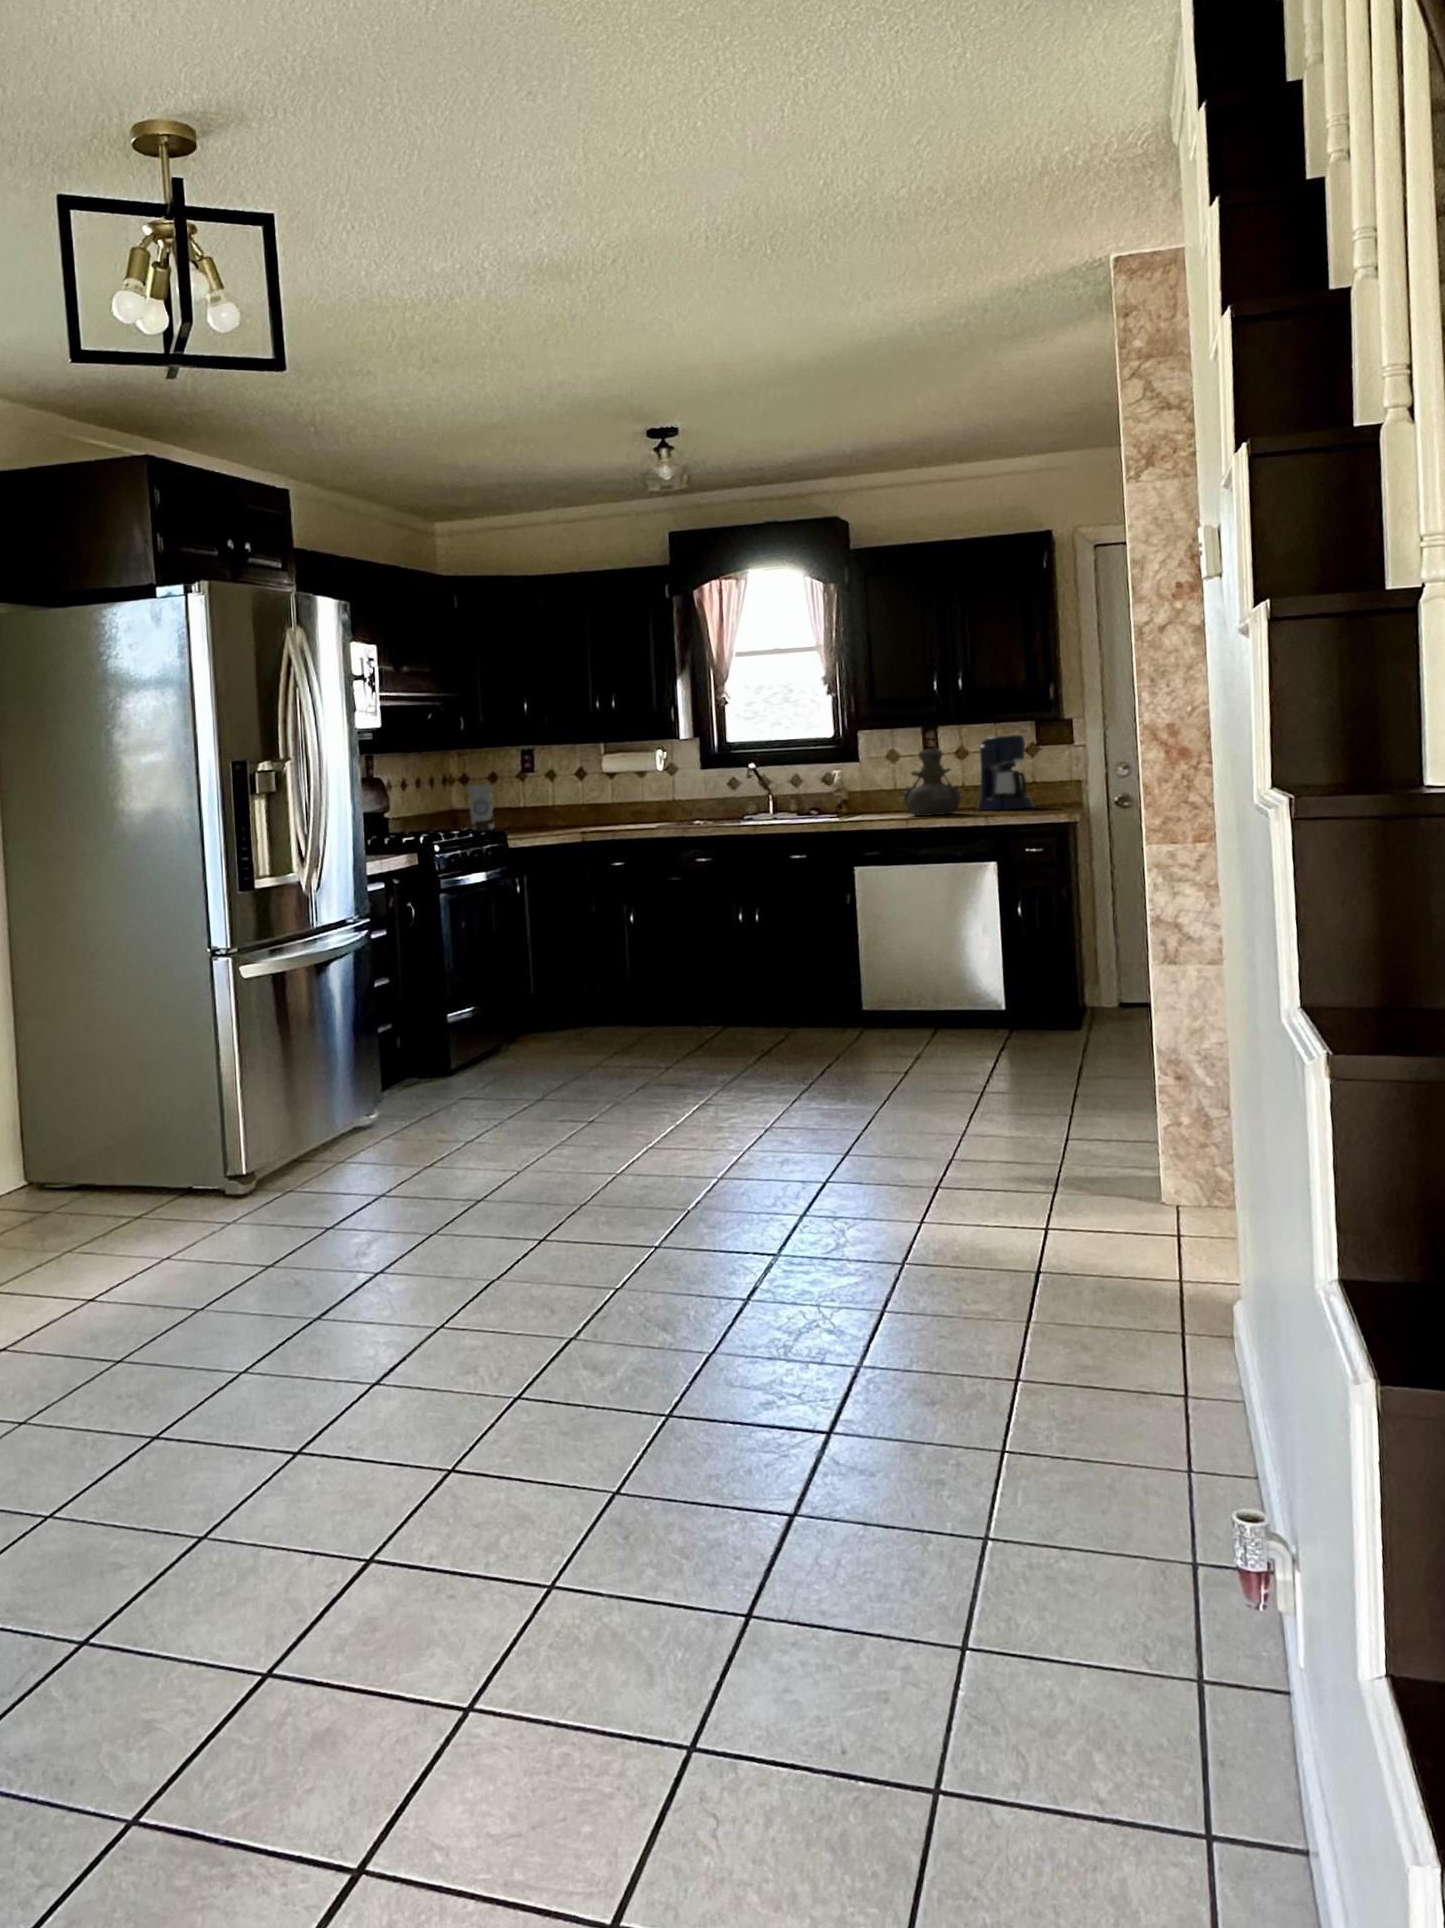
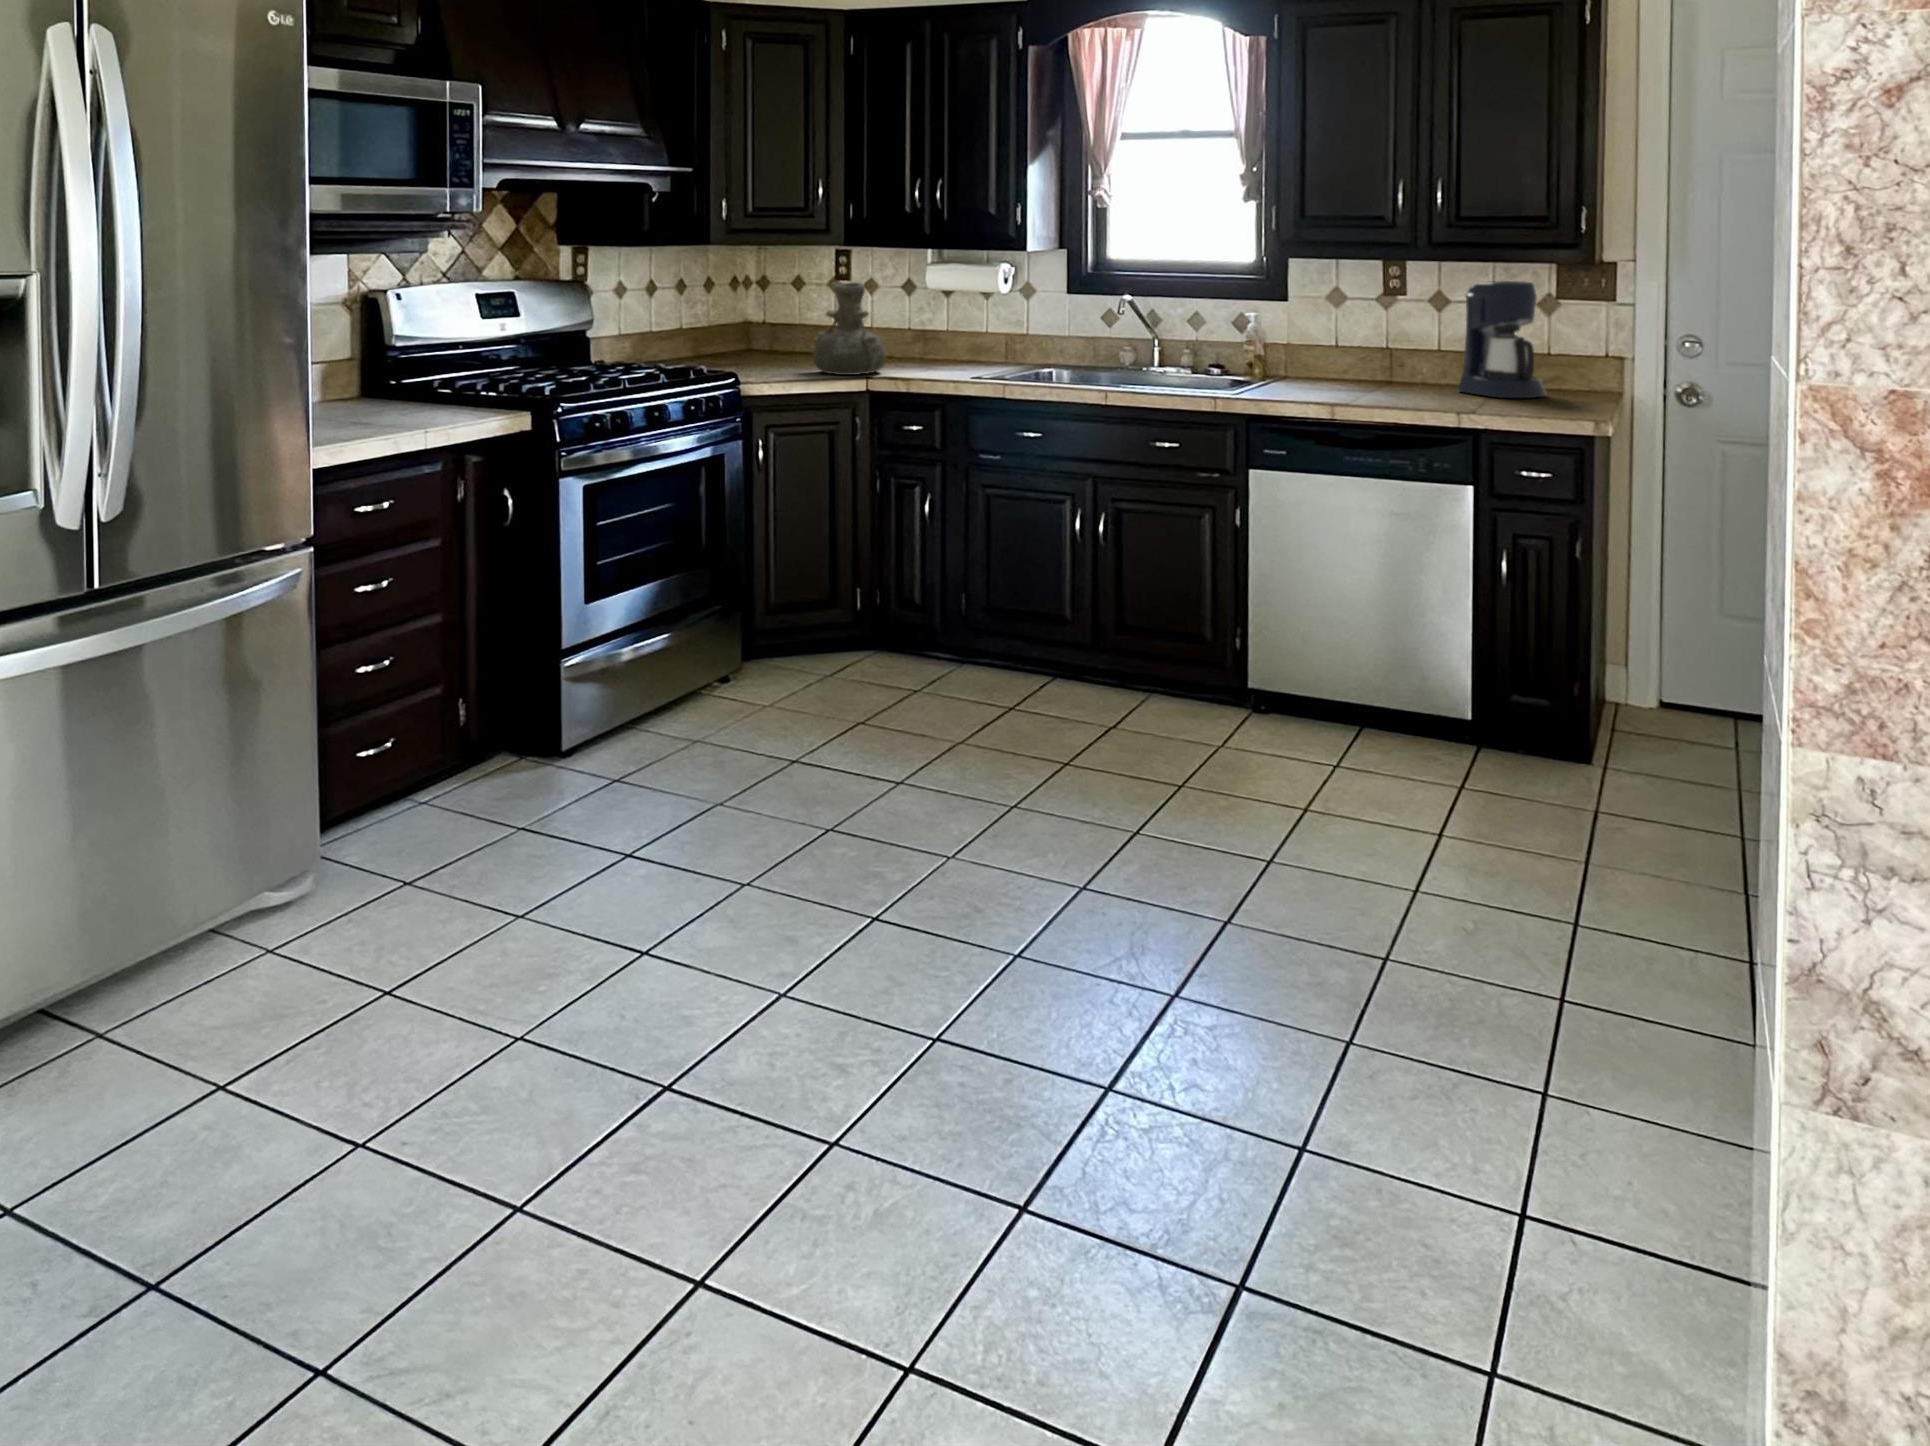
vase: present [902,749,962,816] -> present [812,282,886,375]
soap dispenser: present [469,785,493,832] -> none [757,288,797,353]

